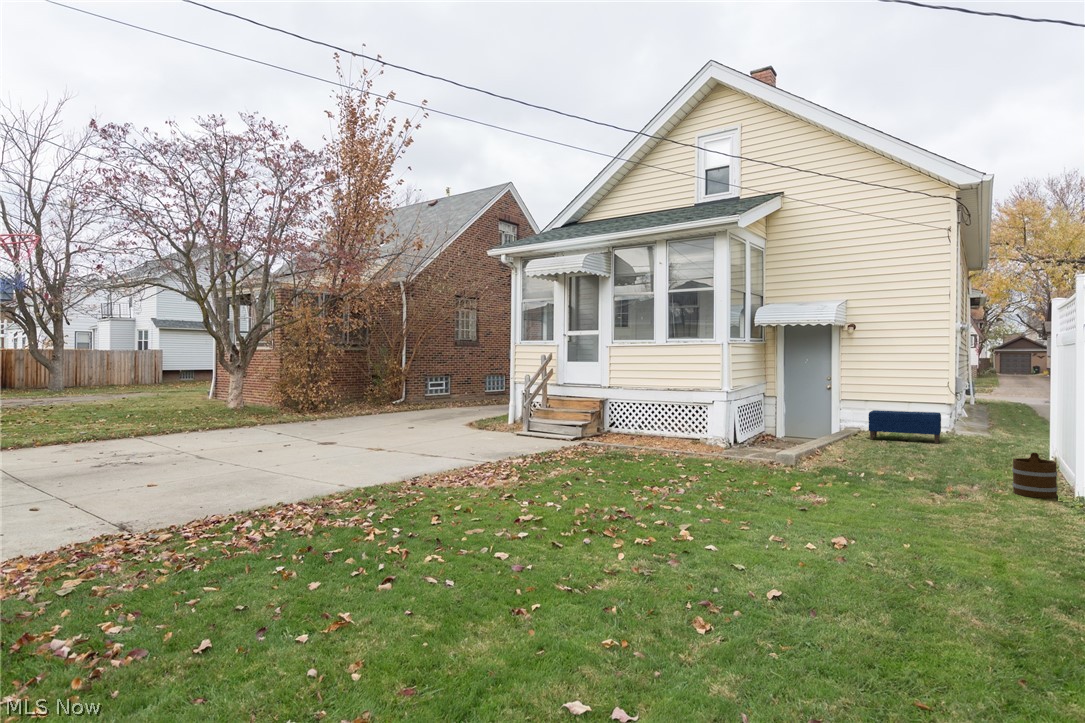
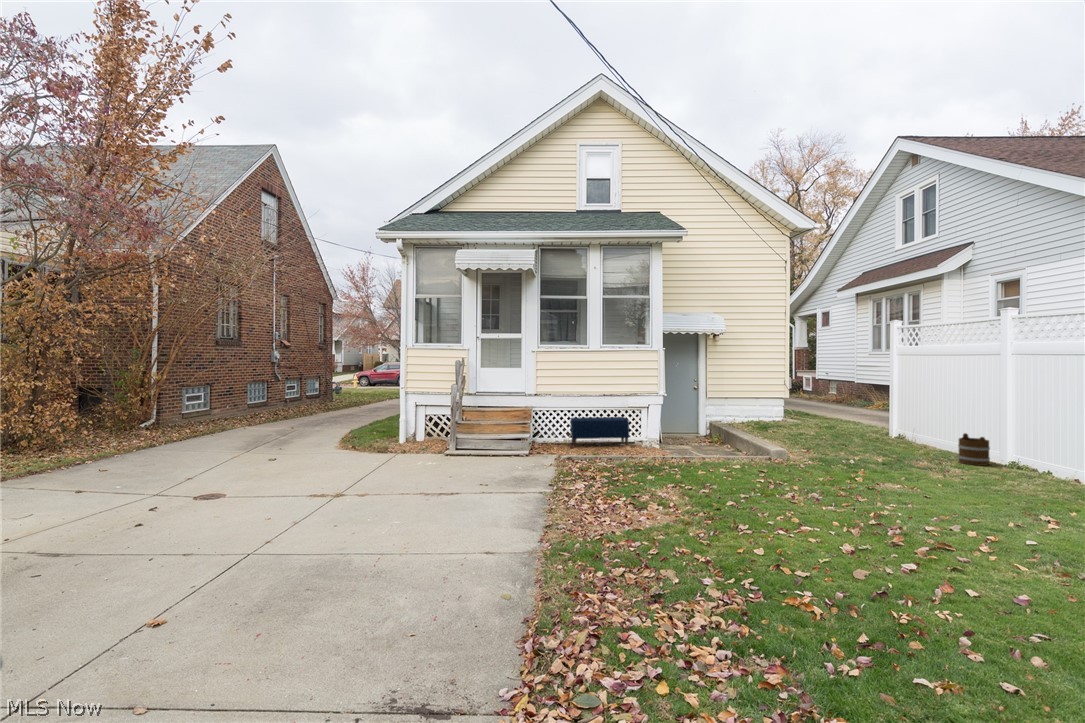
bench: present [868,410,941,444] -> present [570,417,629,447]

